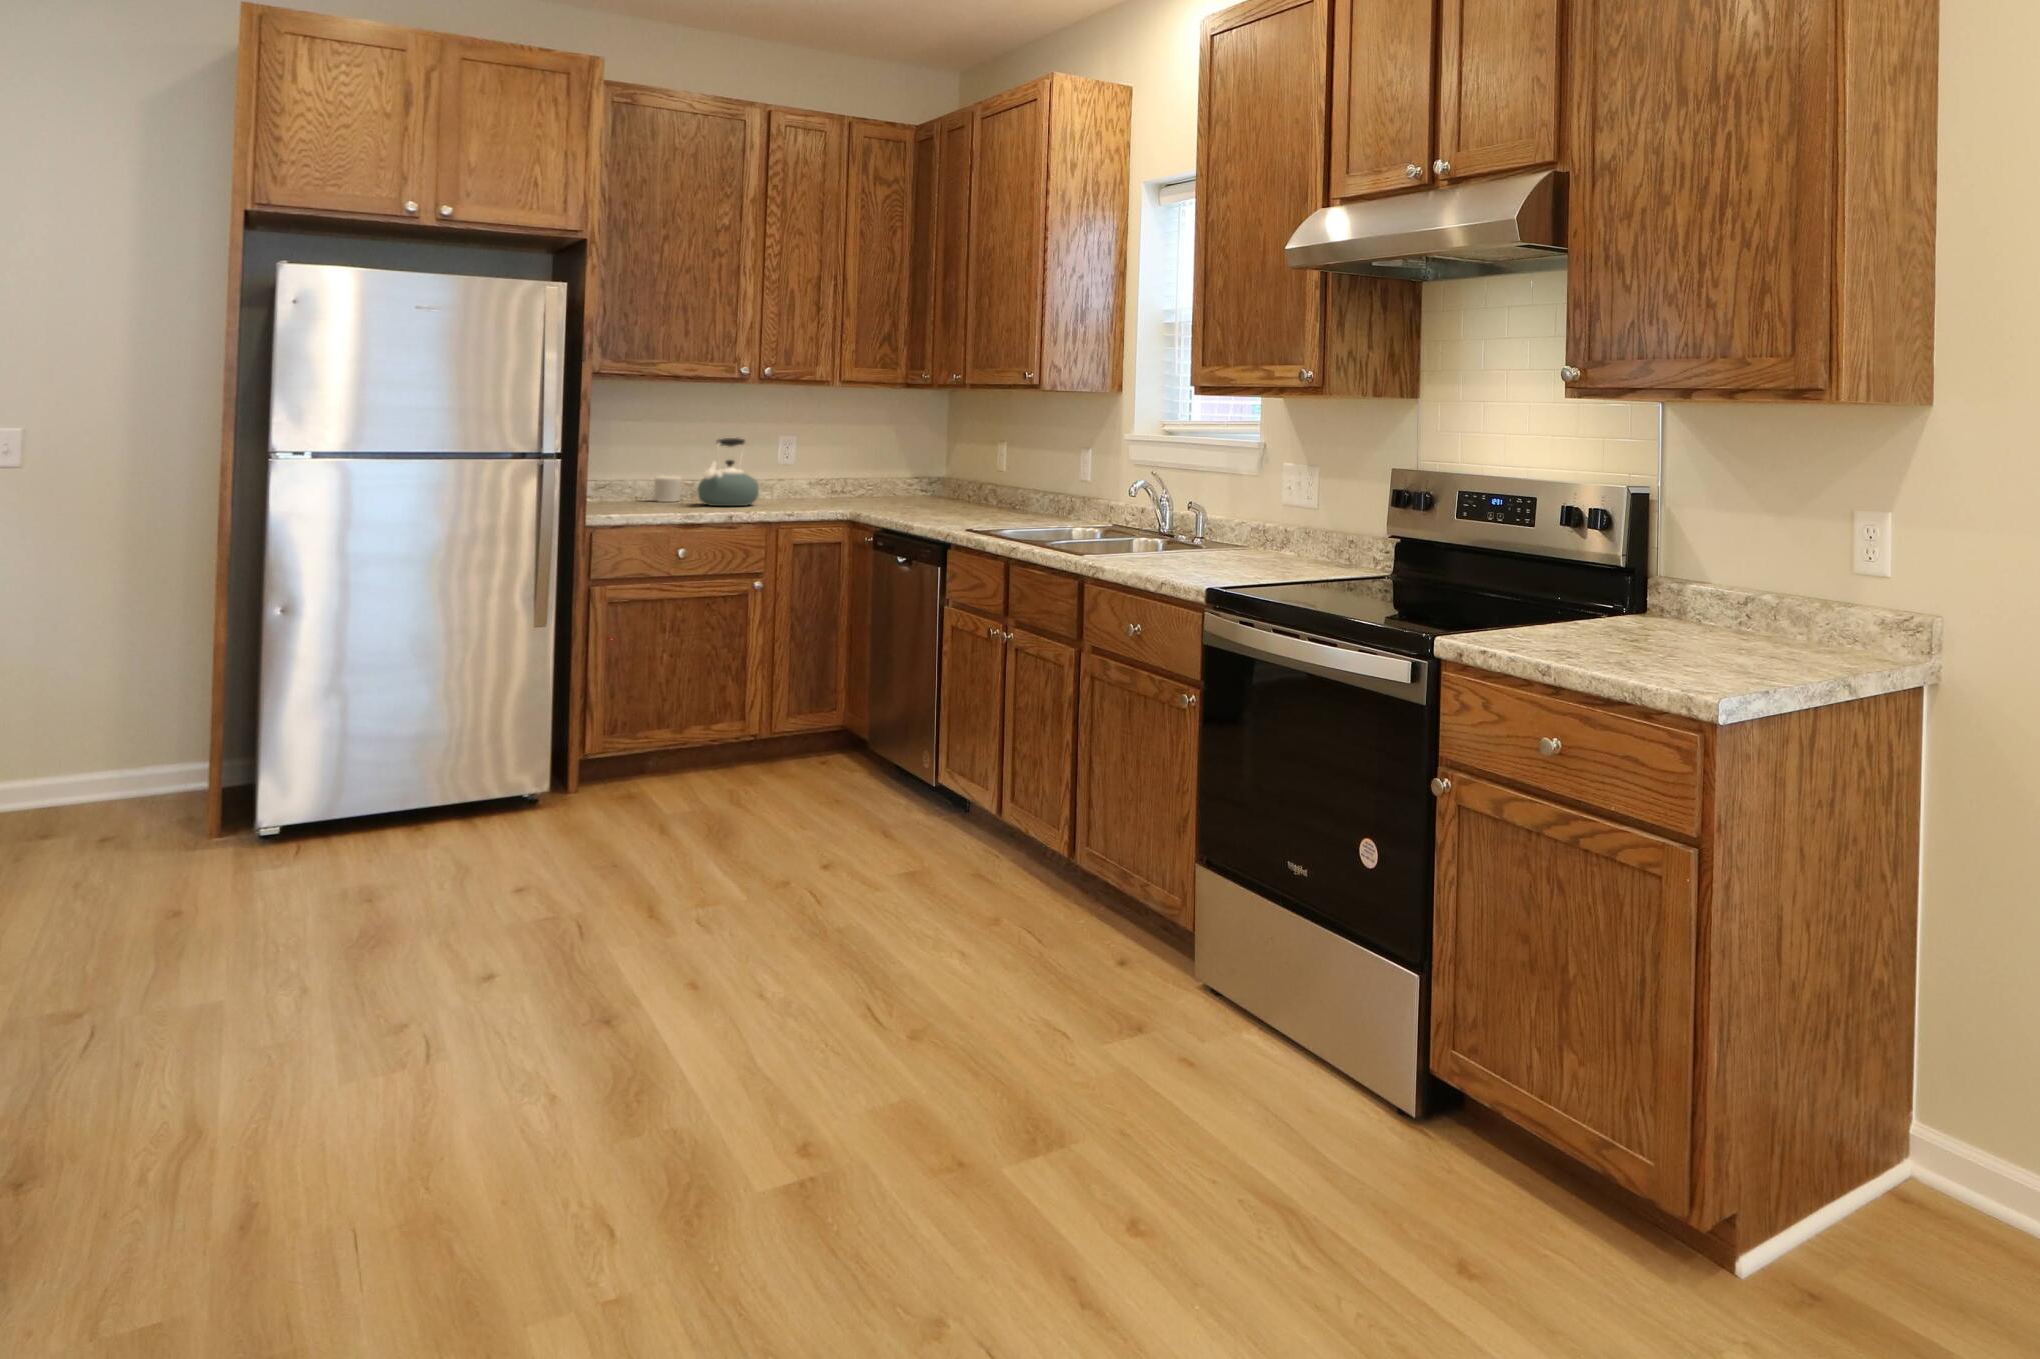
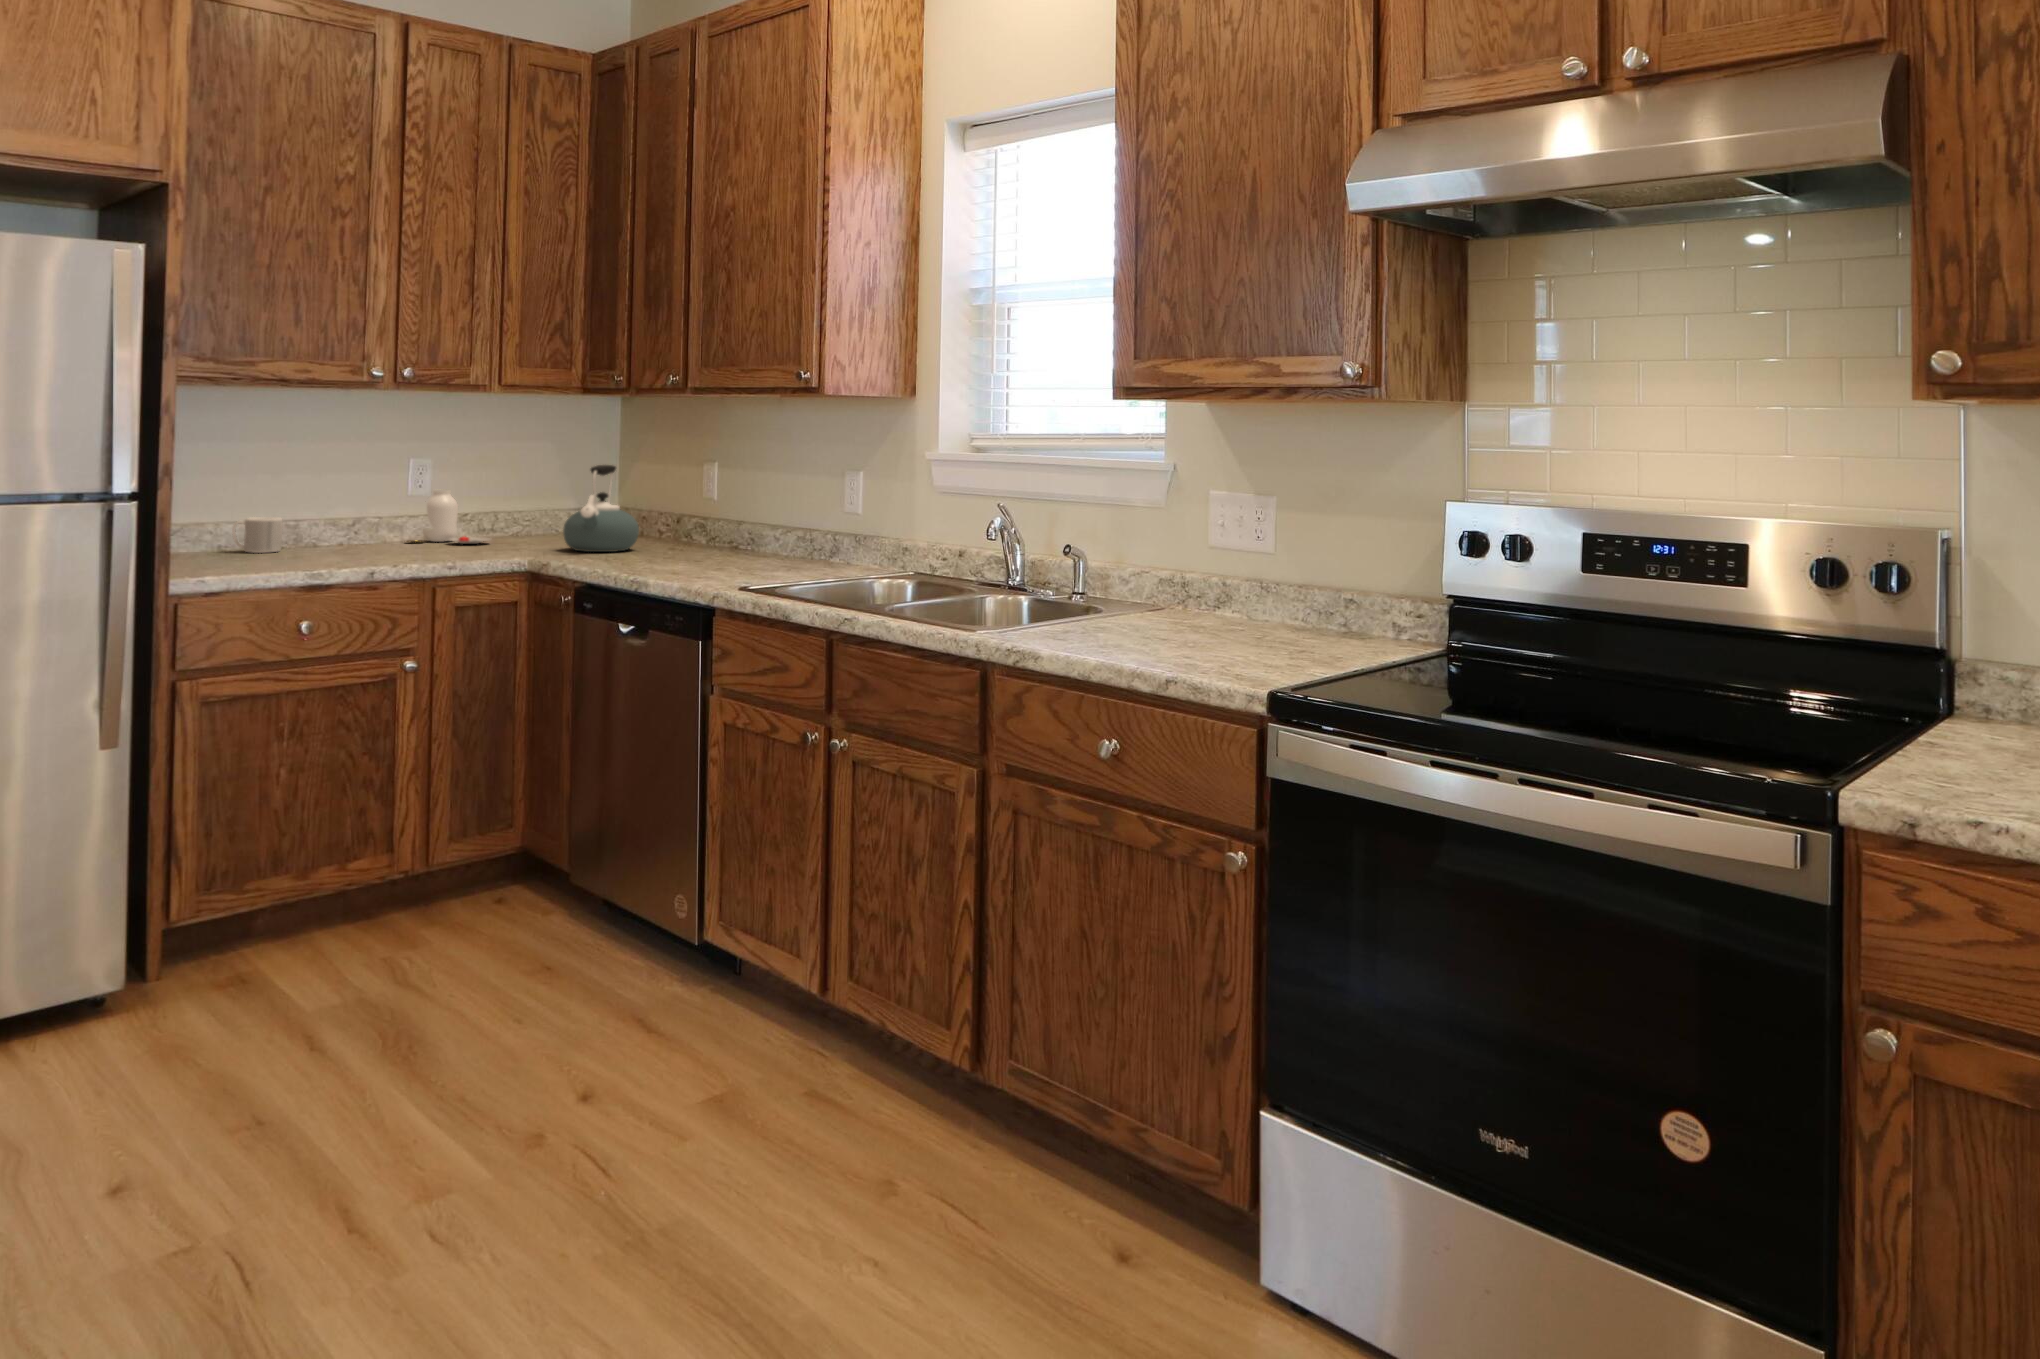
kettle: present [697,438,759,506] -> present [563,465,639,552]
jar: none [775,459,838,500] -> present [423,491,490,544]

